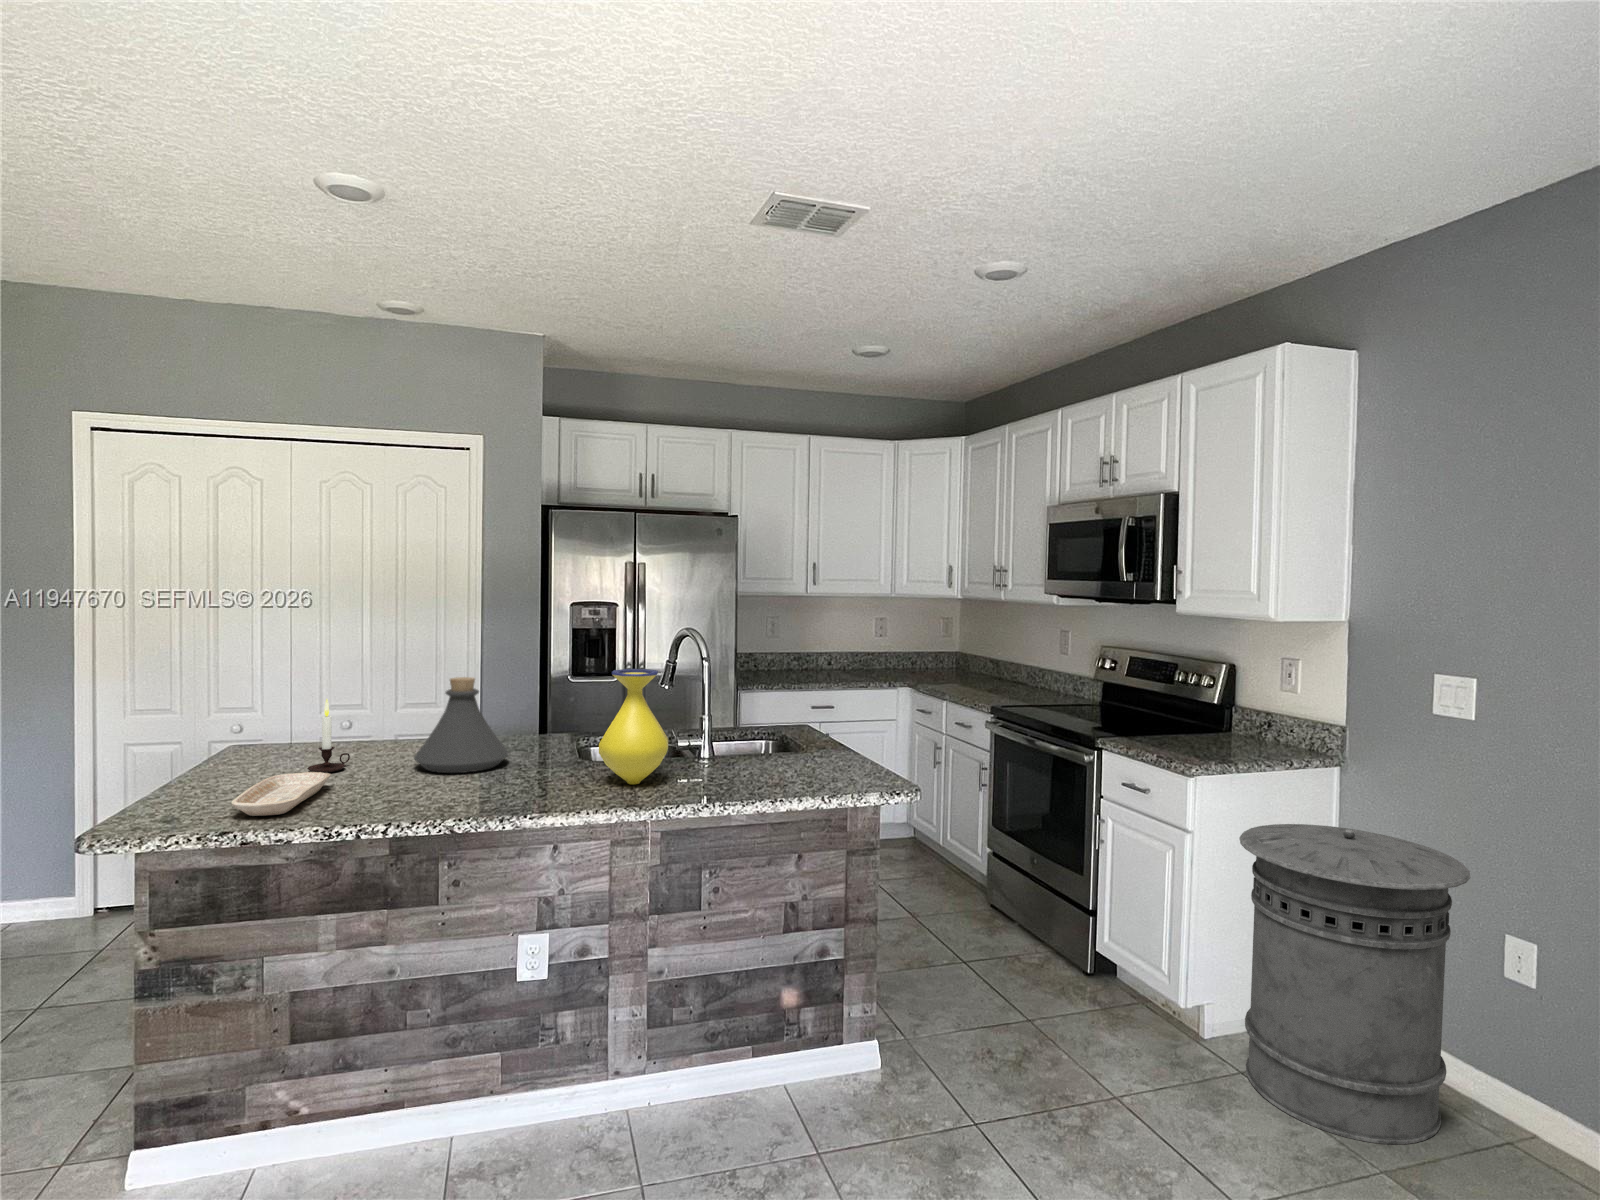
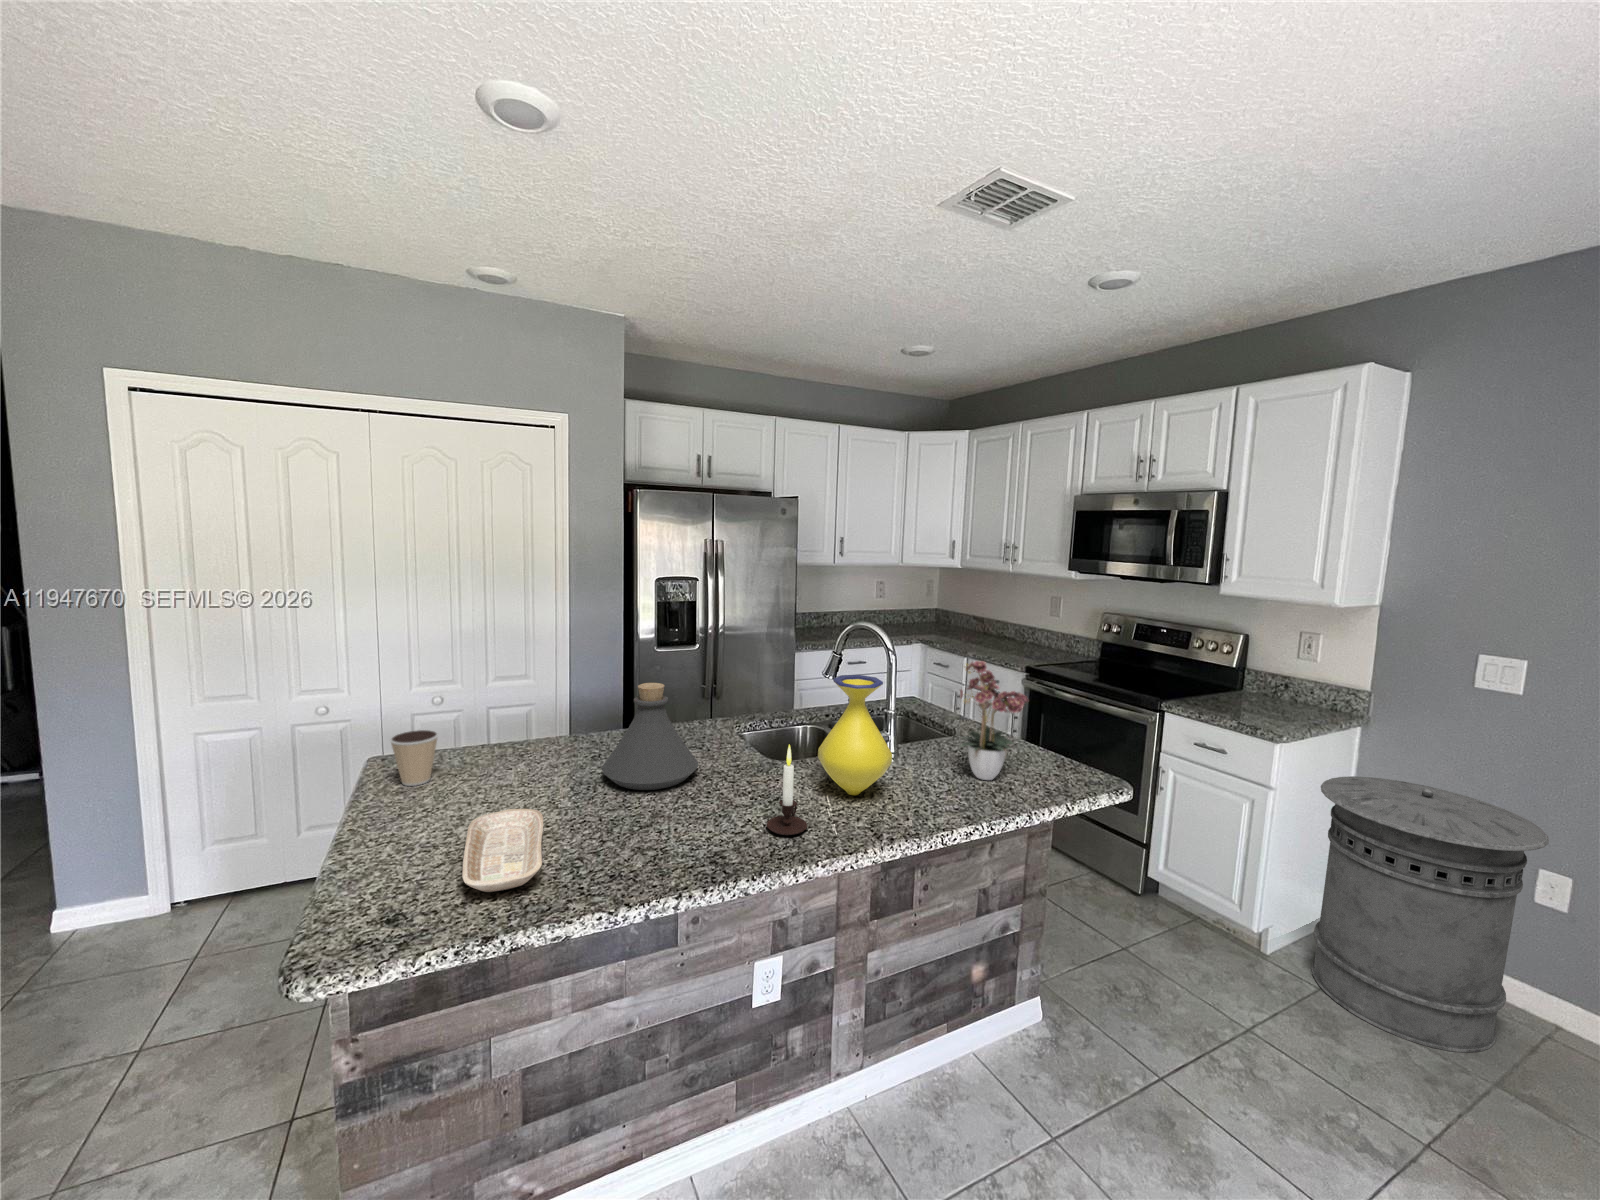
flower arrangement: none [744,653,832,781] -> present [960,661,1028,780]
candle: present [307,699,350,773] -> present [767,745,807,835]
coffee cup: none [236,716,281,762] -> present [390,730,438,786]

